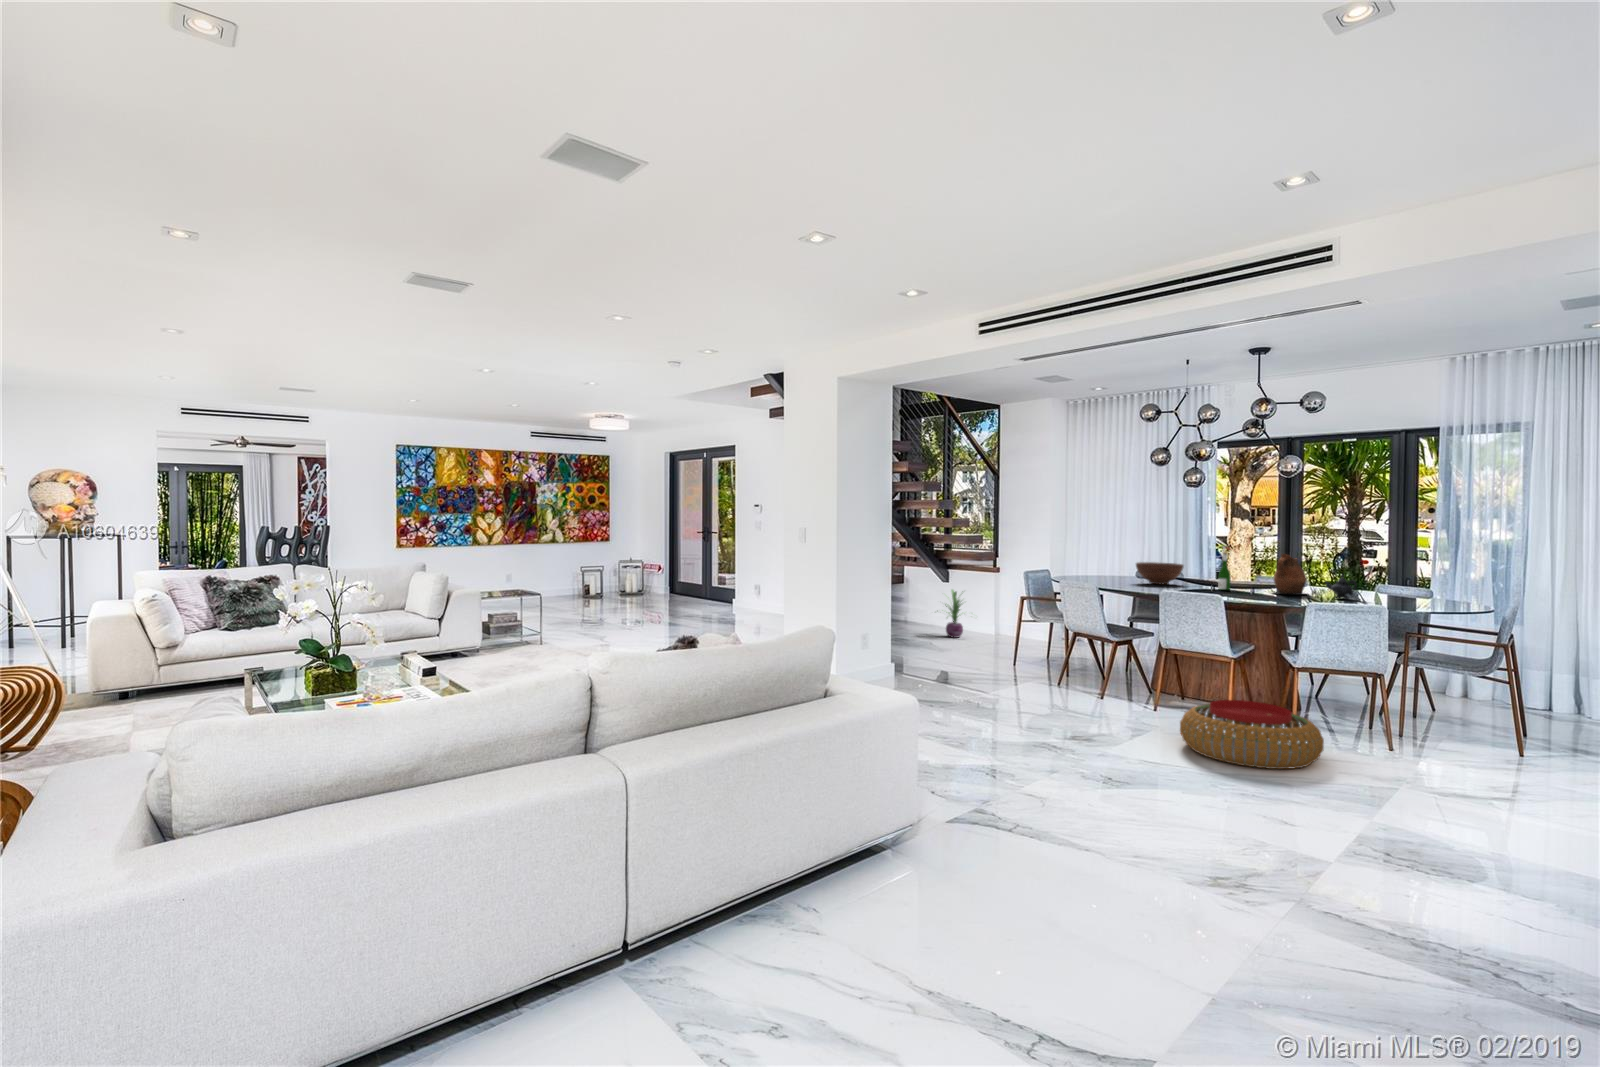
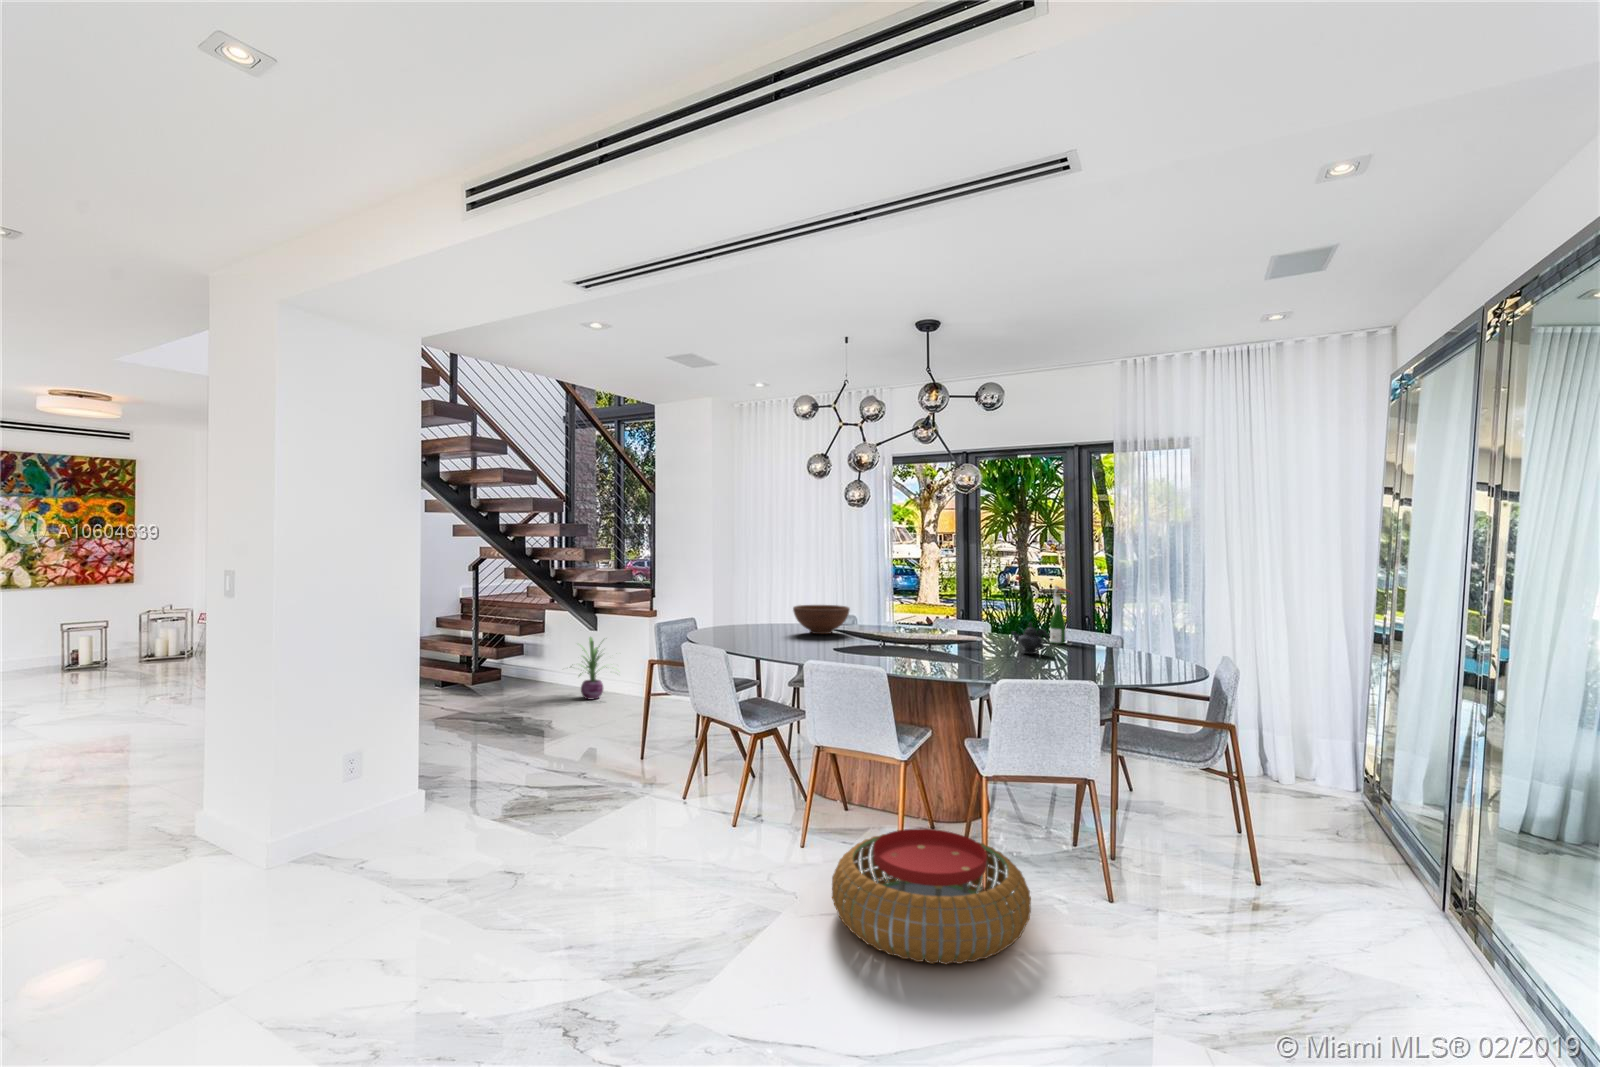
wine bottle: present [1218,546,1231,590] -> present [1050,586,1071,644]
ceramic pitcher: present [1274,554,1307,595] -> none [947,595,996,649]

